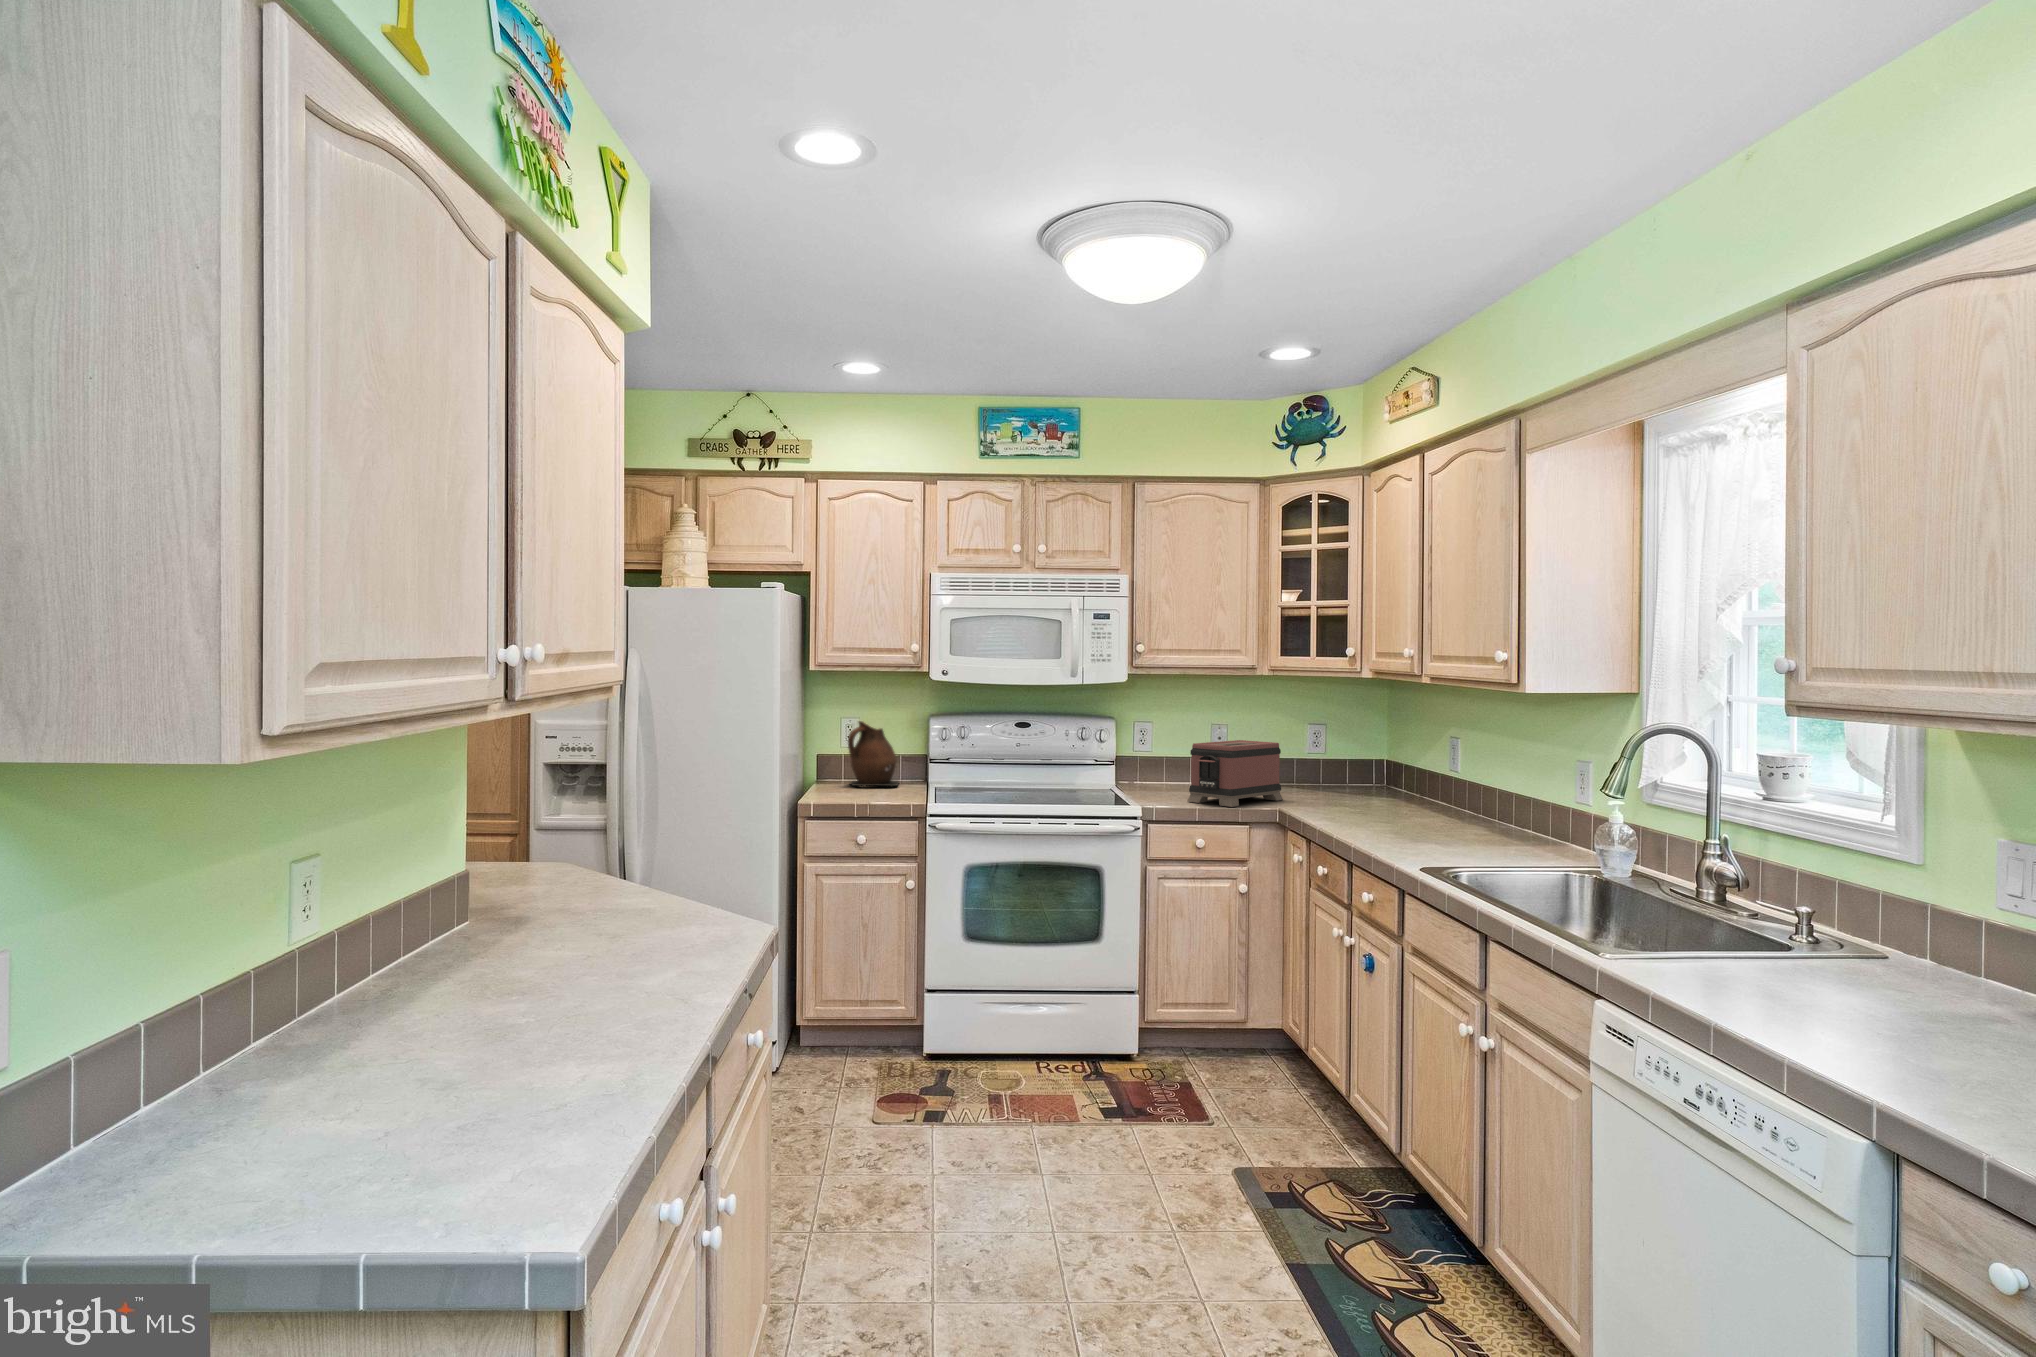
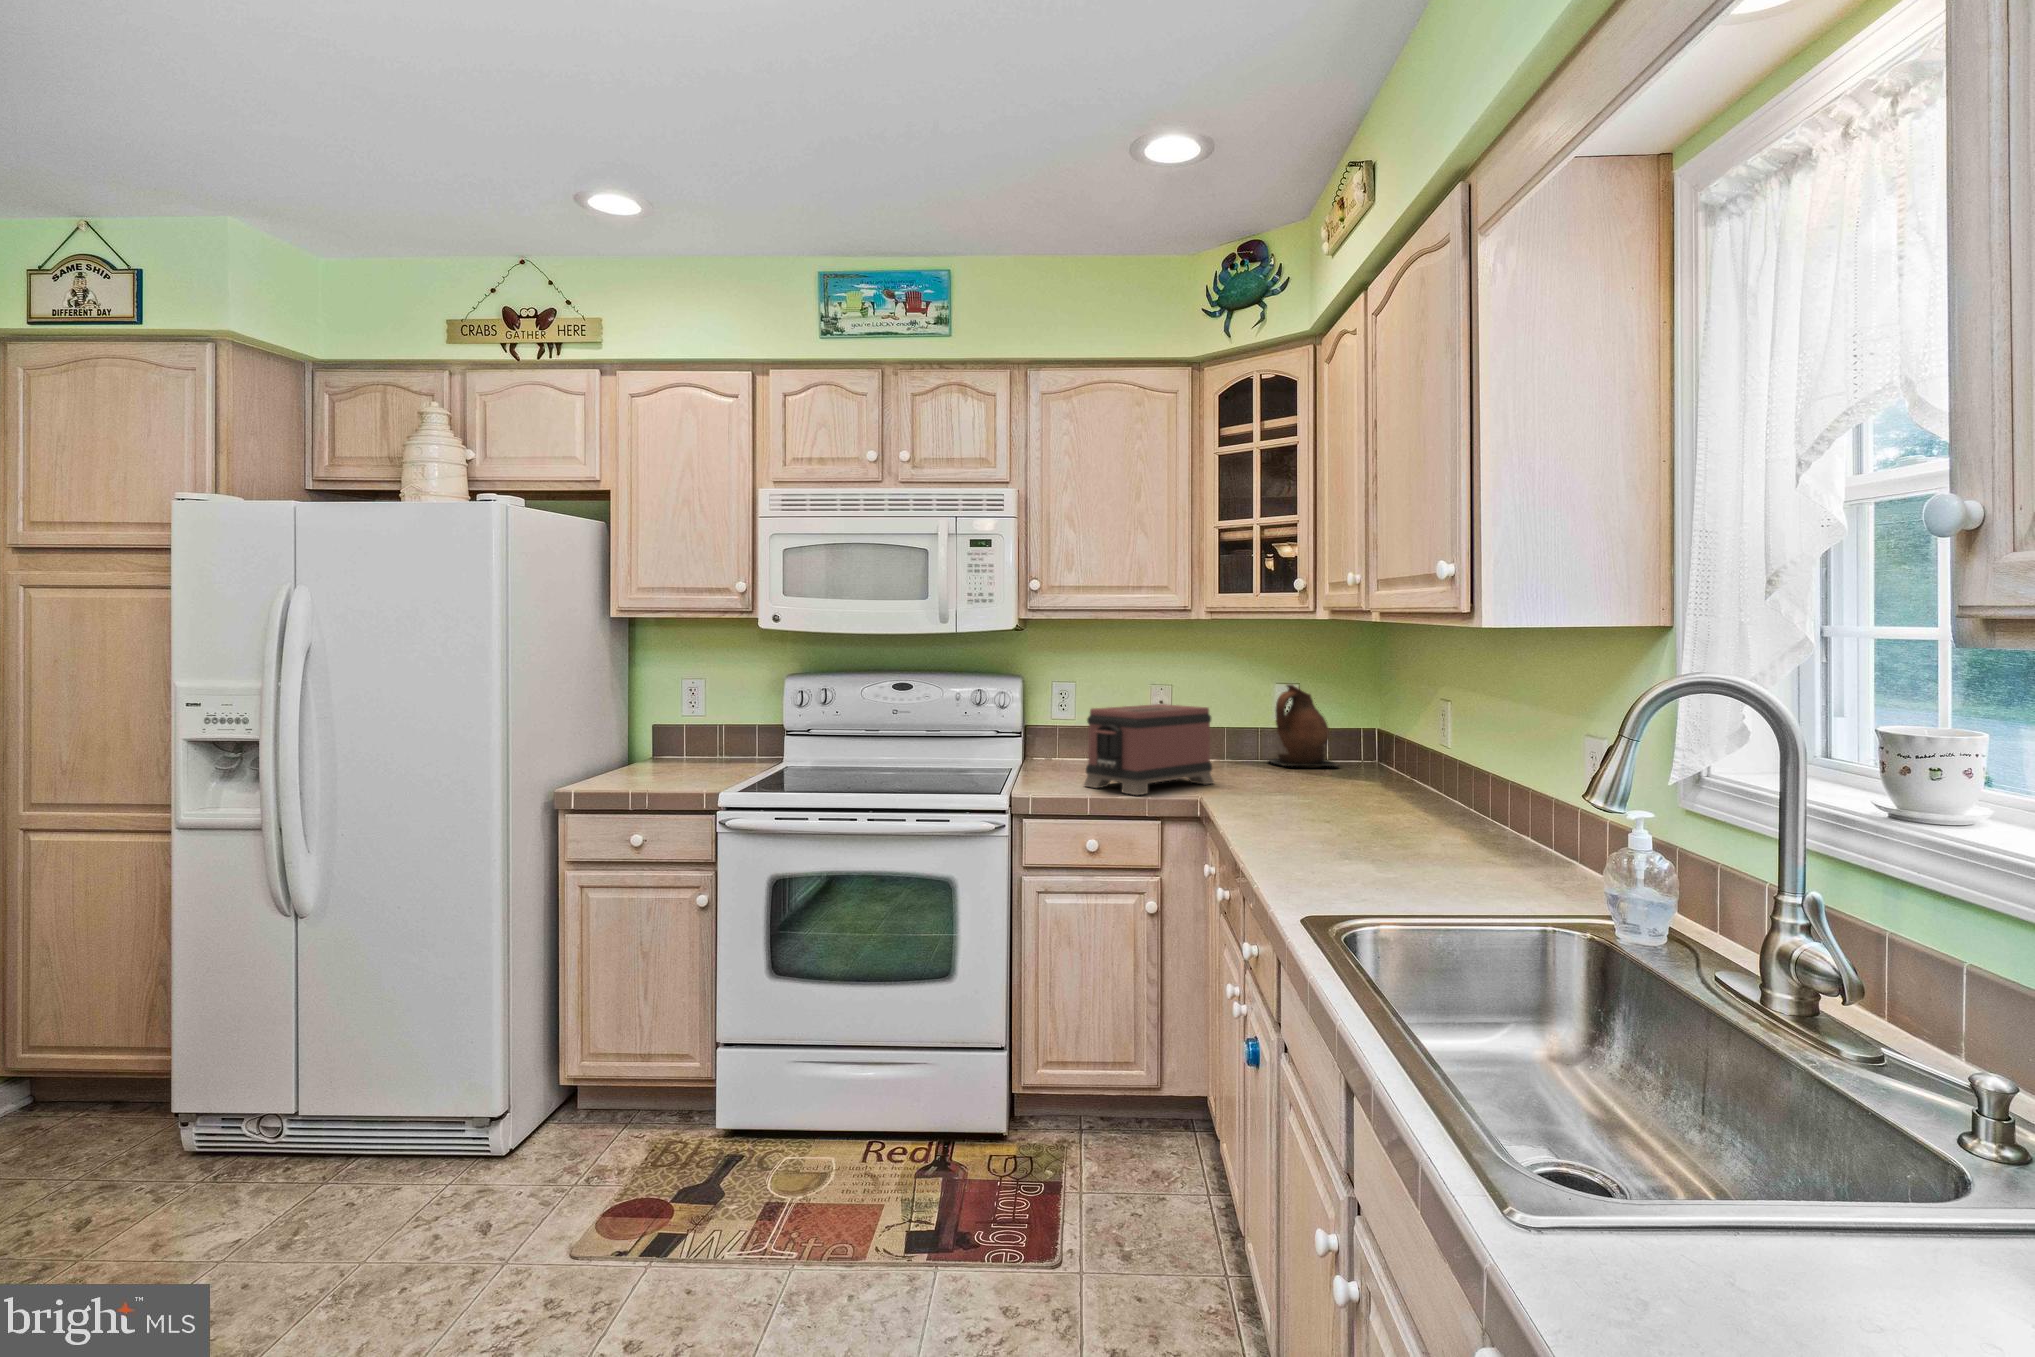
ceramic pitcher: present [848,721,899,786] -> present [1267,684,1338,766]

